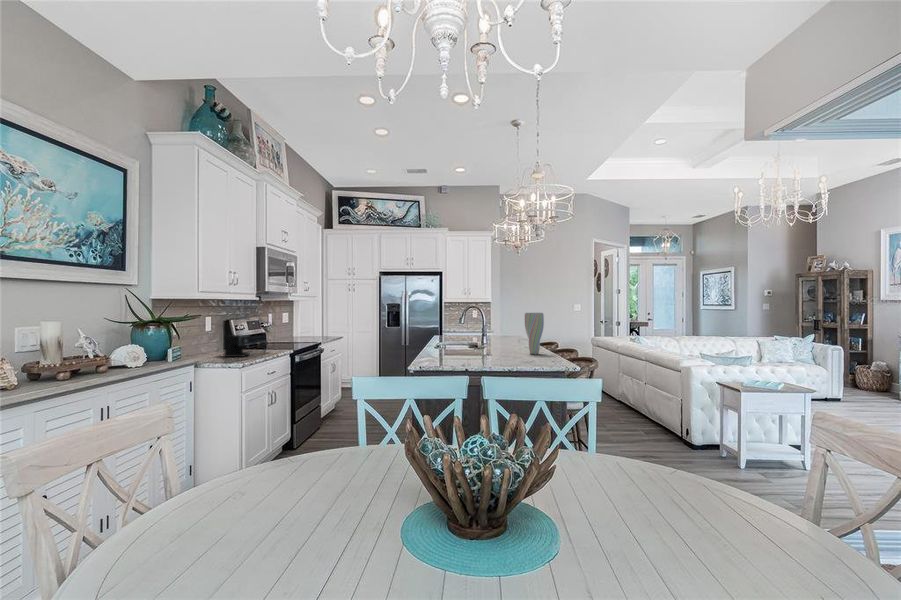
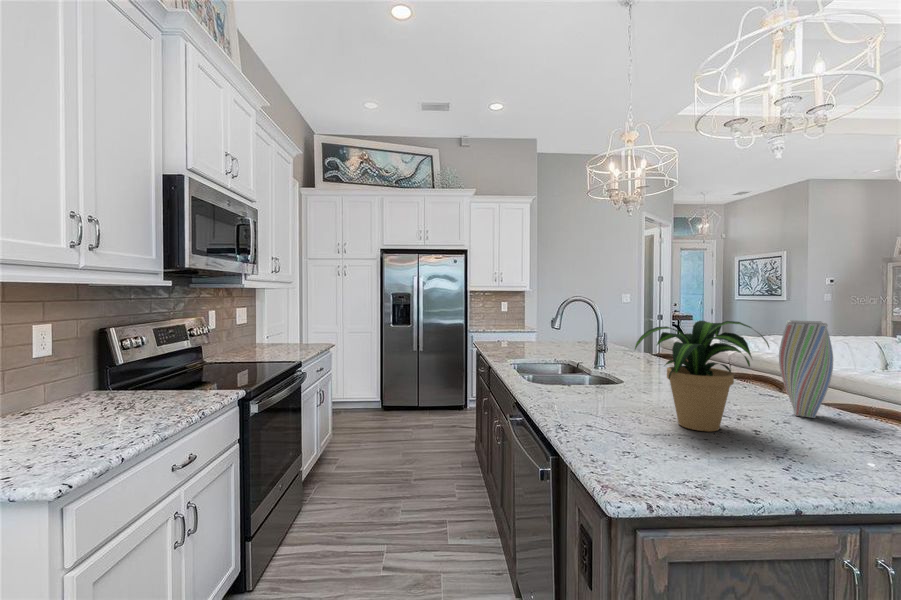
potted plant: none [455,312,499,356] -> present [635,321,769,431]
coffee maker: present [225,335,250,357] -> none [56,371,143,433]

